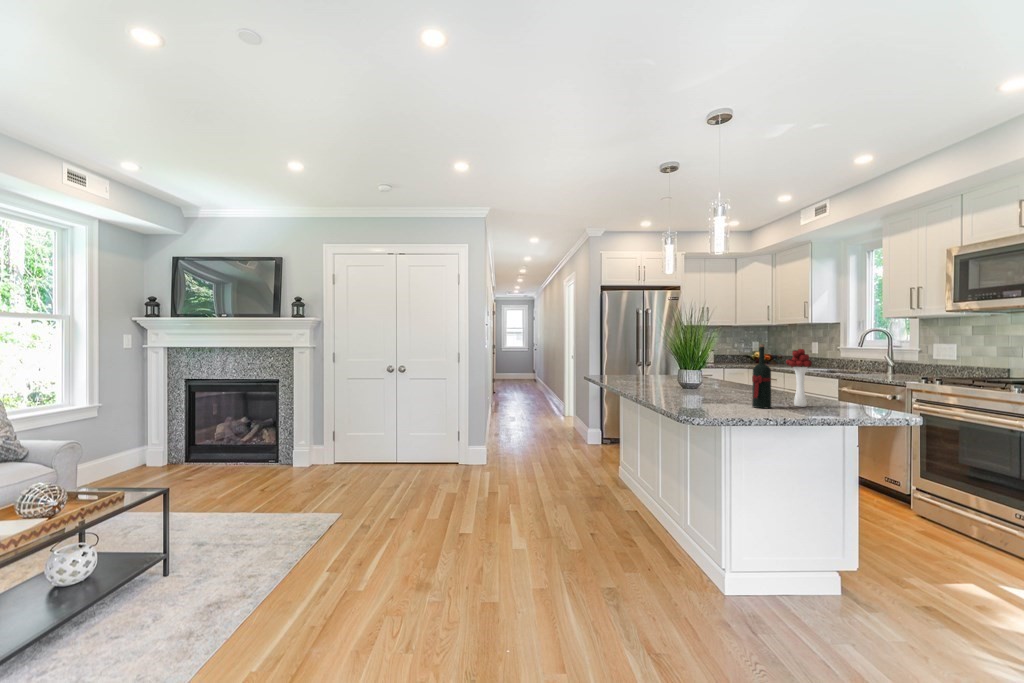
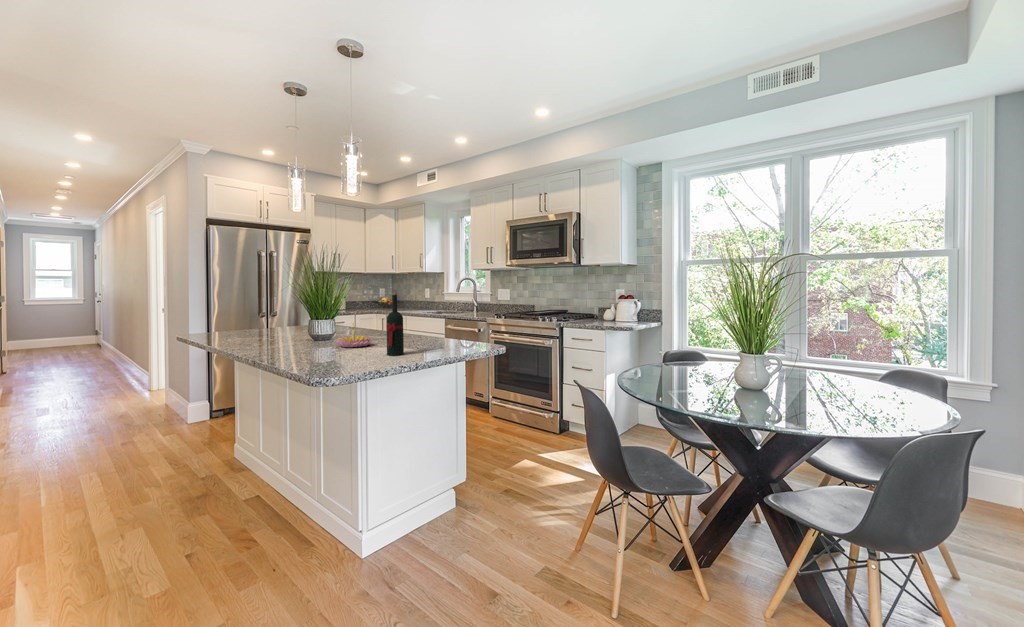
flower bouquet: present [786,349,812,407] -> none [415,296,435,349]
candle holder: none [702,374,740,398] -> present [336,323,374,348]

